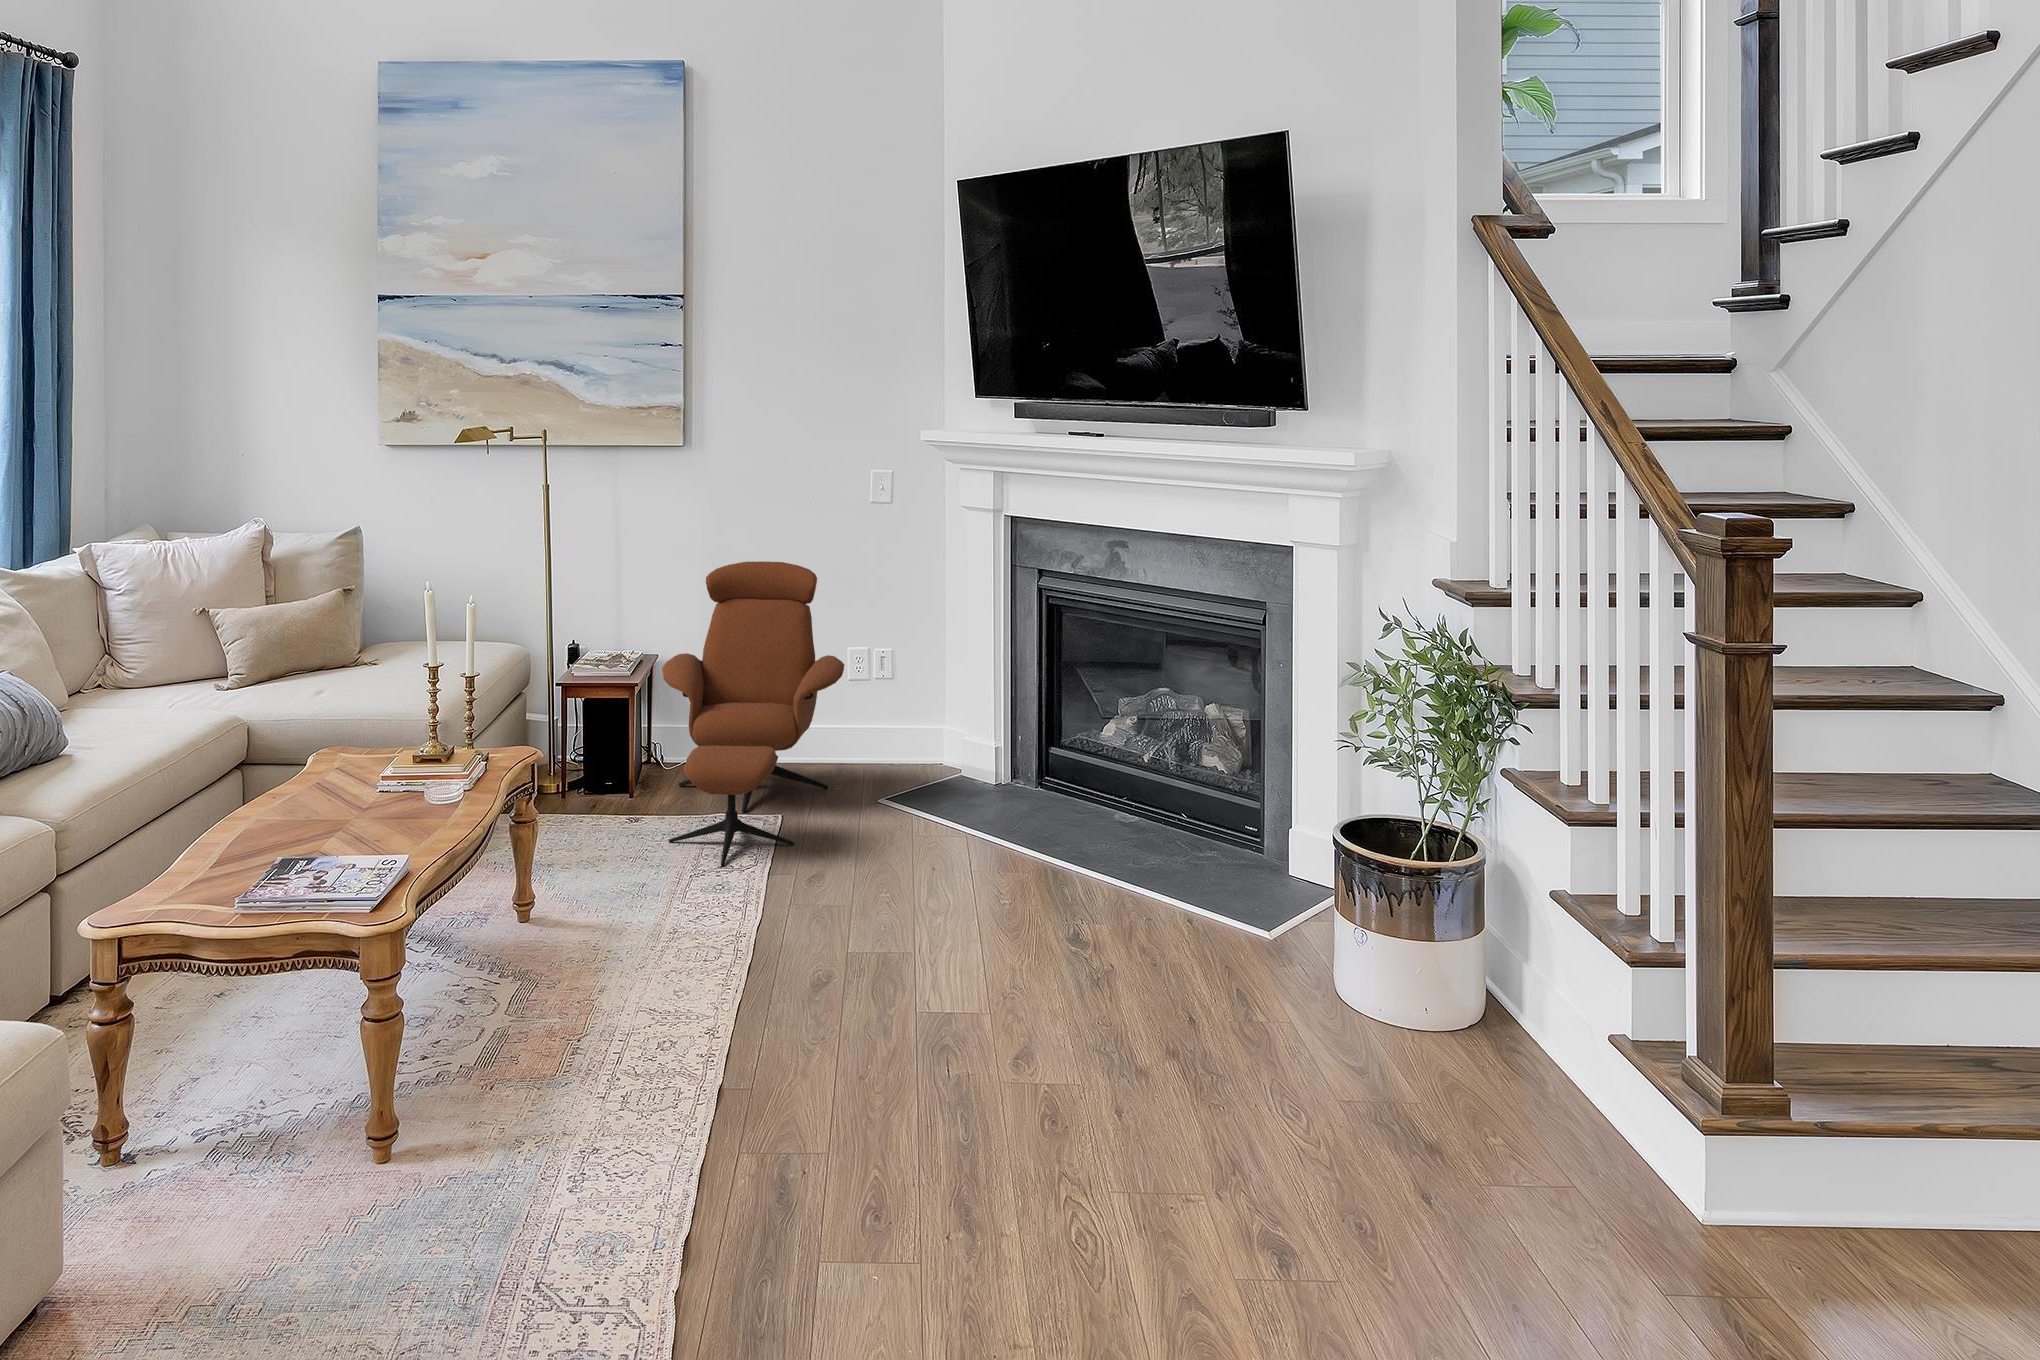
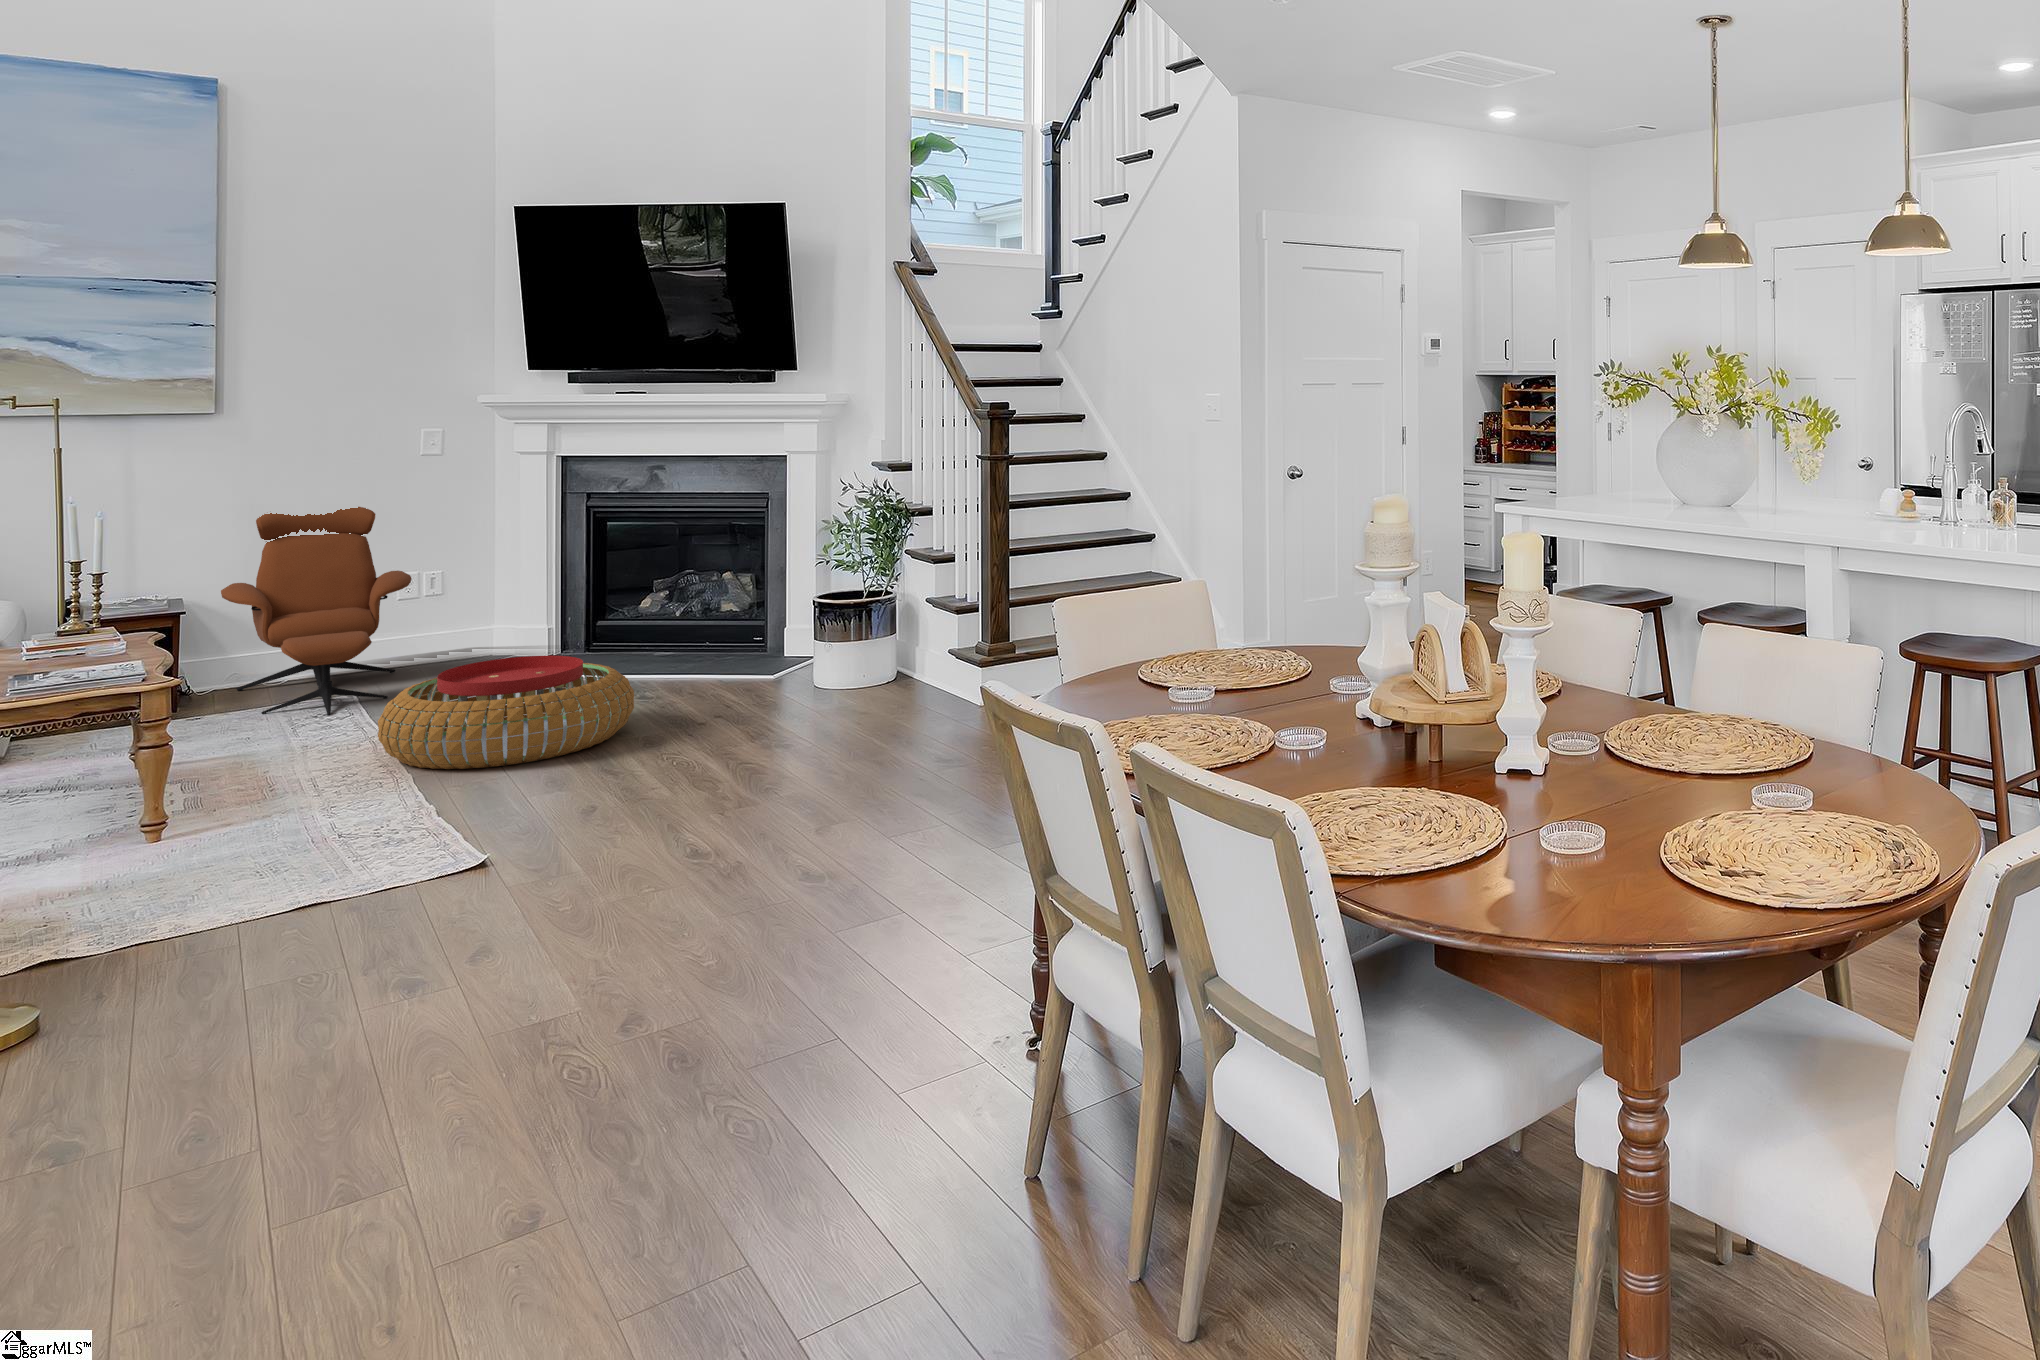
pouf: none [696,866,1037,1100] -> present [378,656,634,769]

